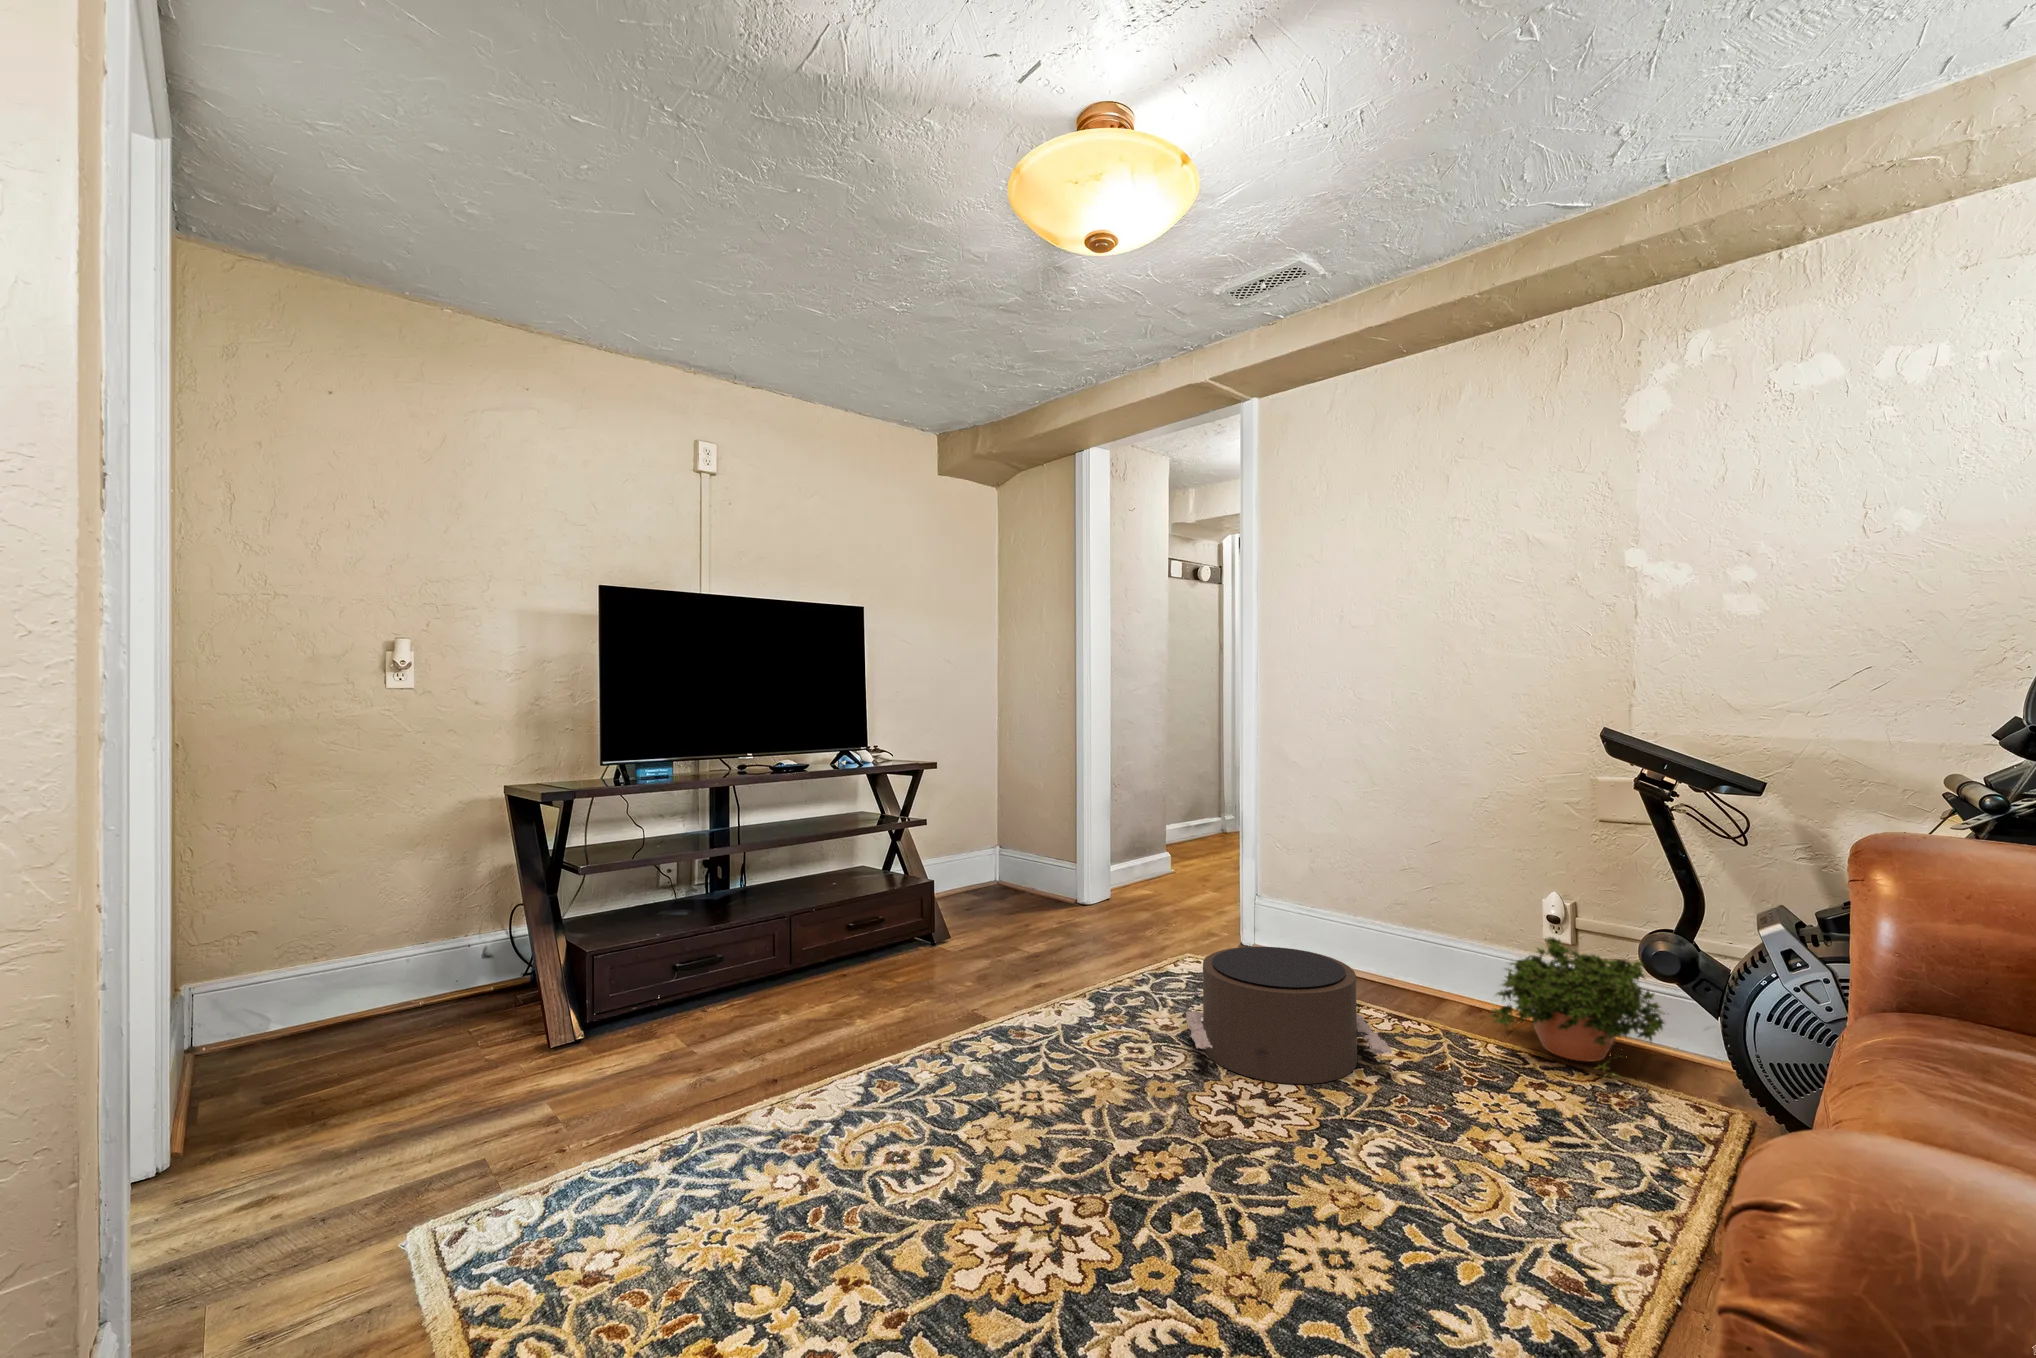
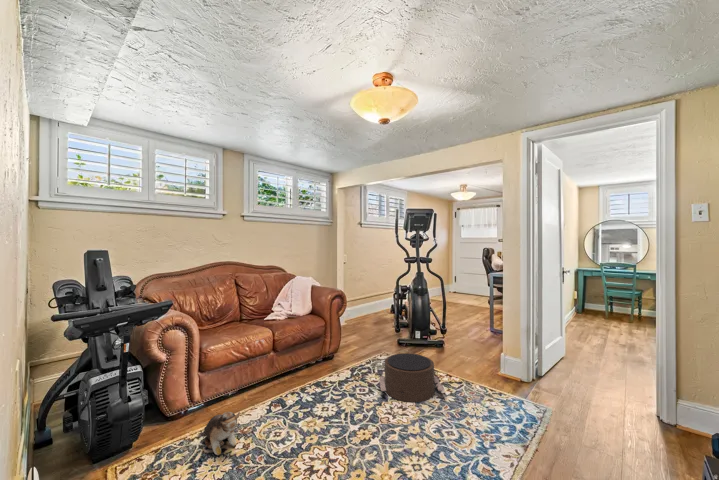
potted plant: present [1491,937,1665,1077] -> none [475,349,534,398]
plush toy: none [680,1076,790,1205] -> present [204,412,240,455]

